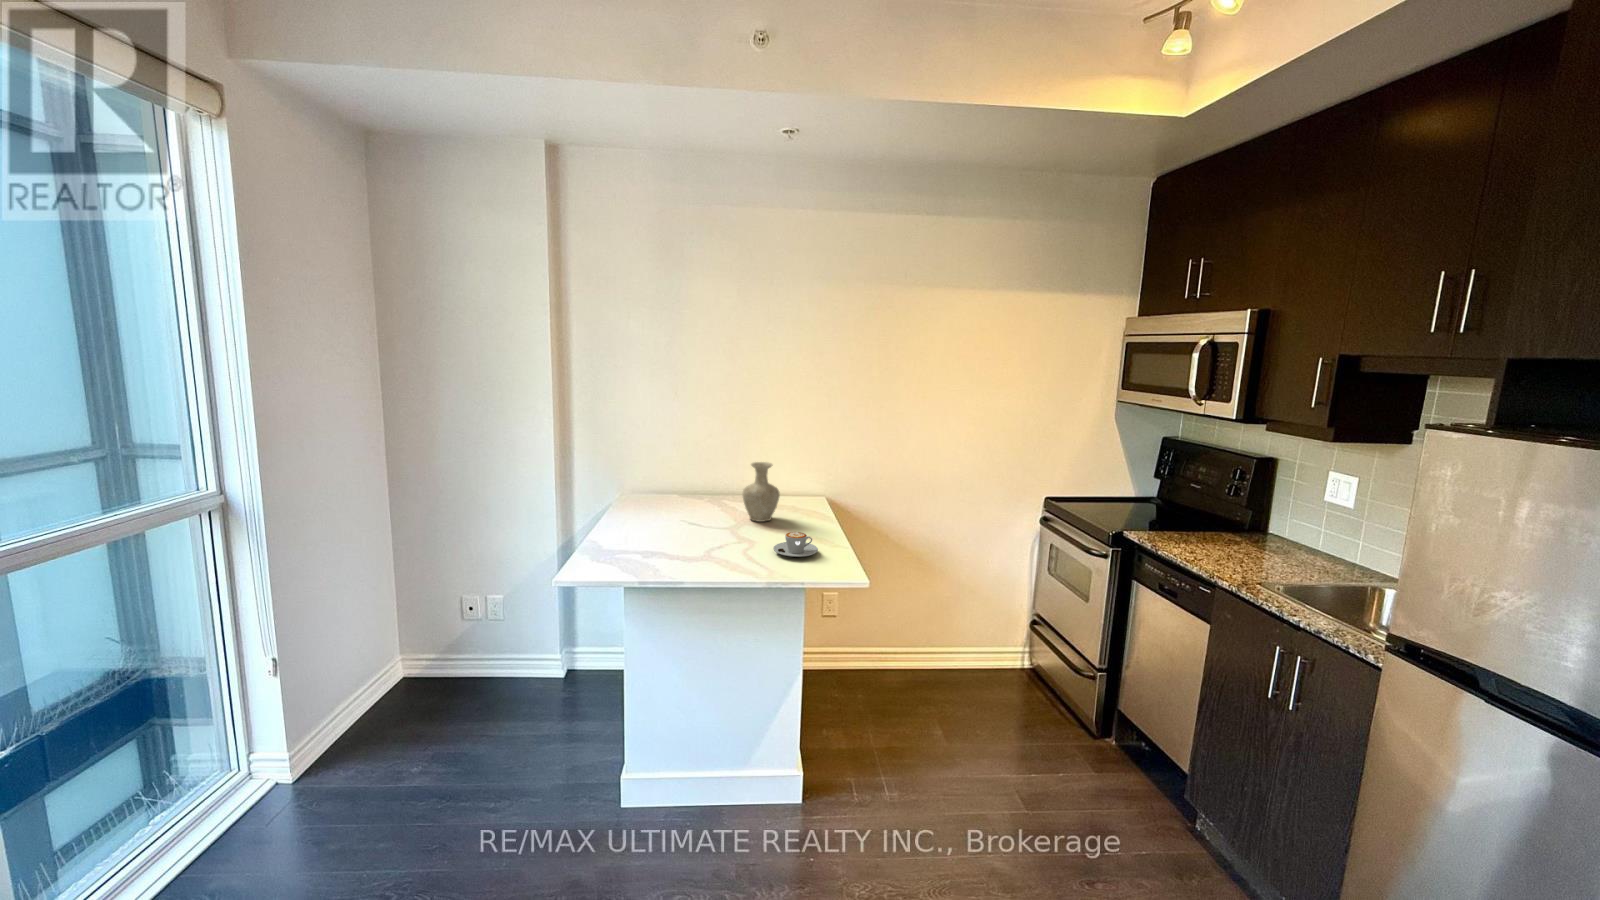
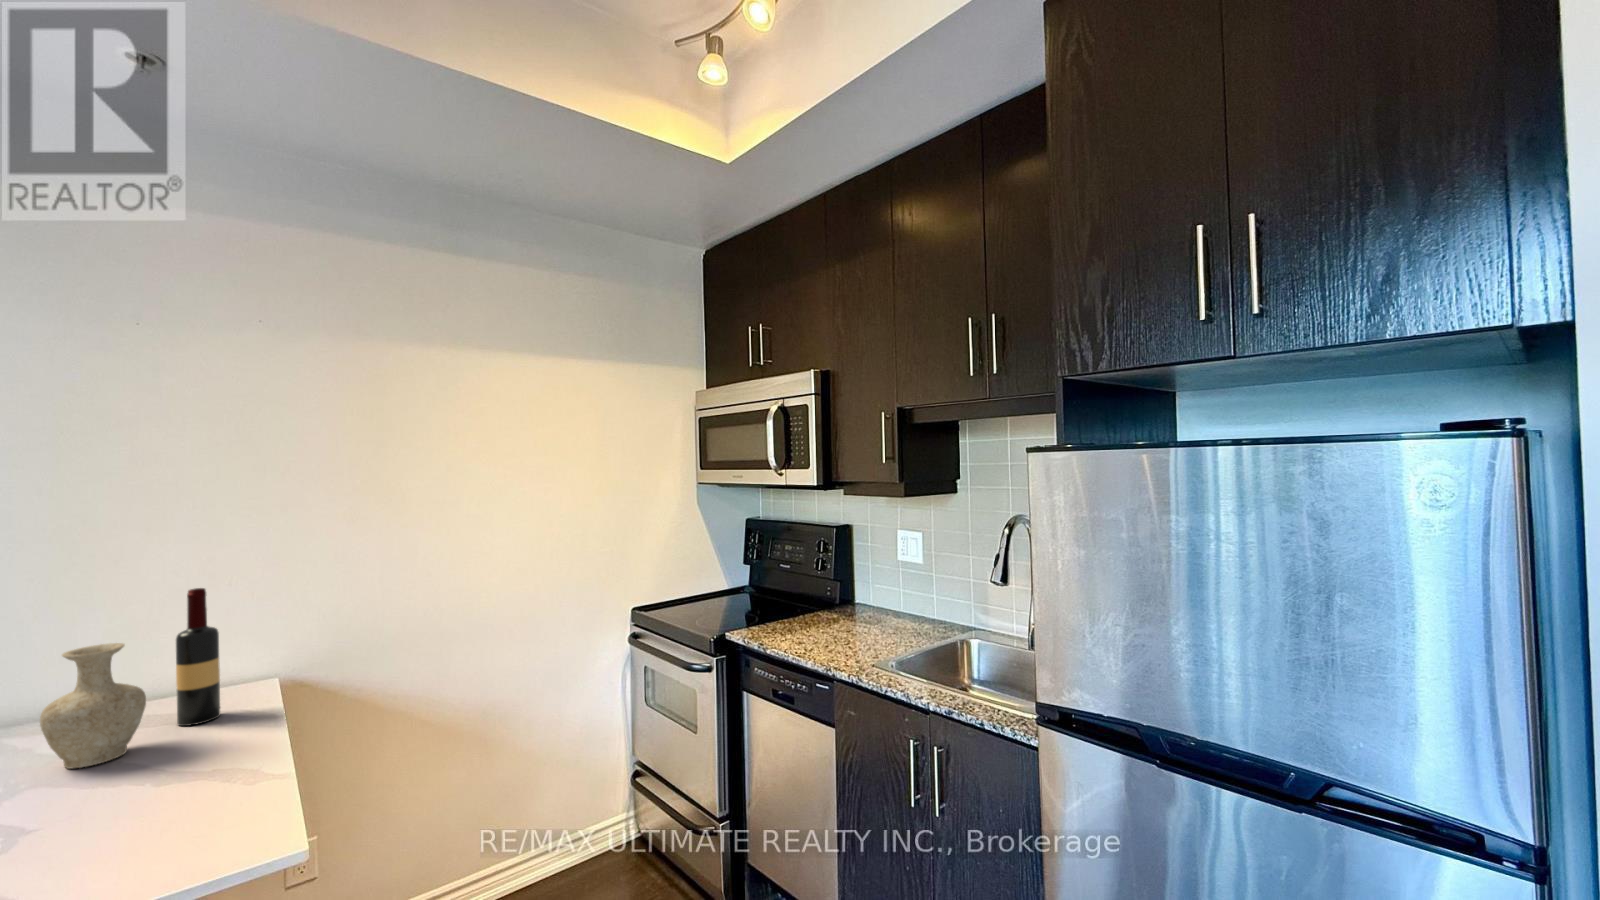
wine bottle: none [787,439,806,513] -> present [176,588,220,726]
coffee cup: present [773,532,818,557] -> none [82,774,210,841]

